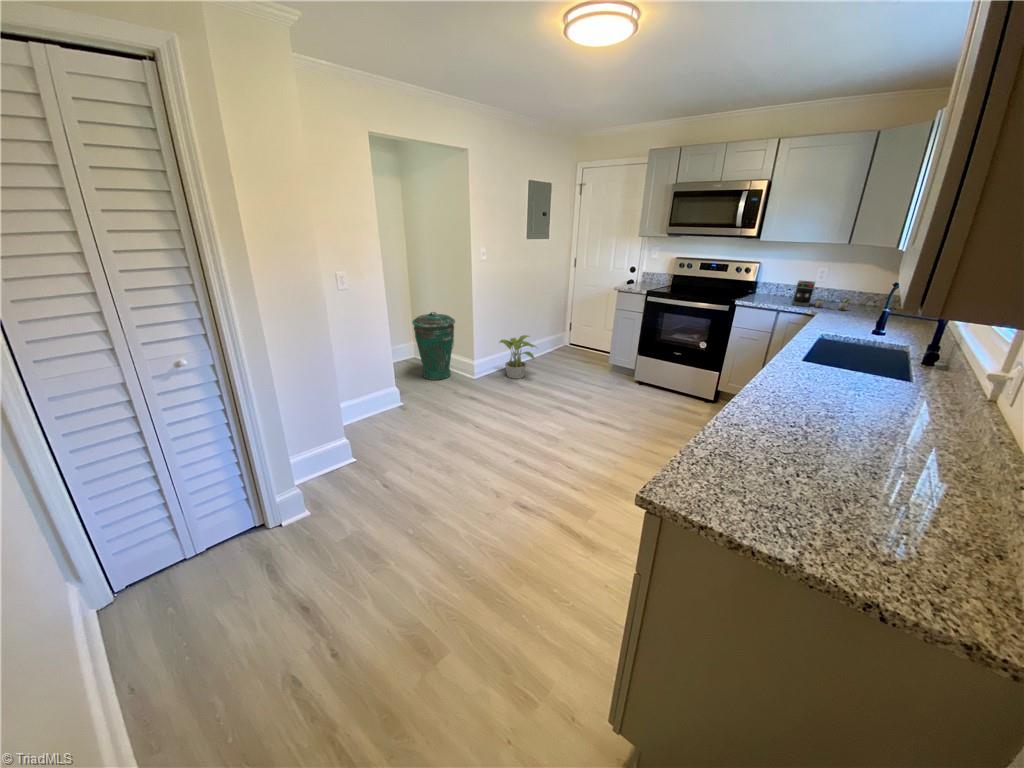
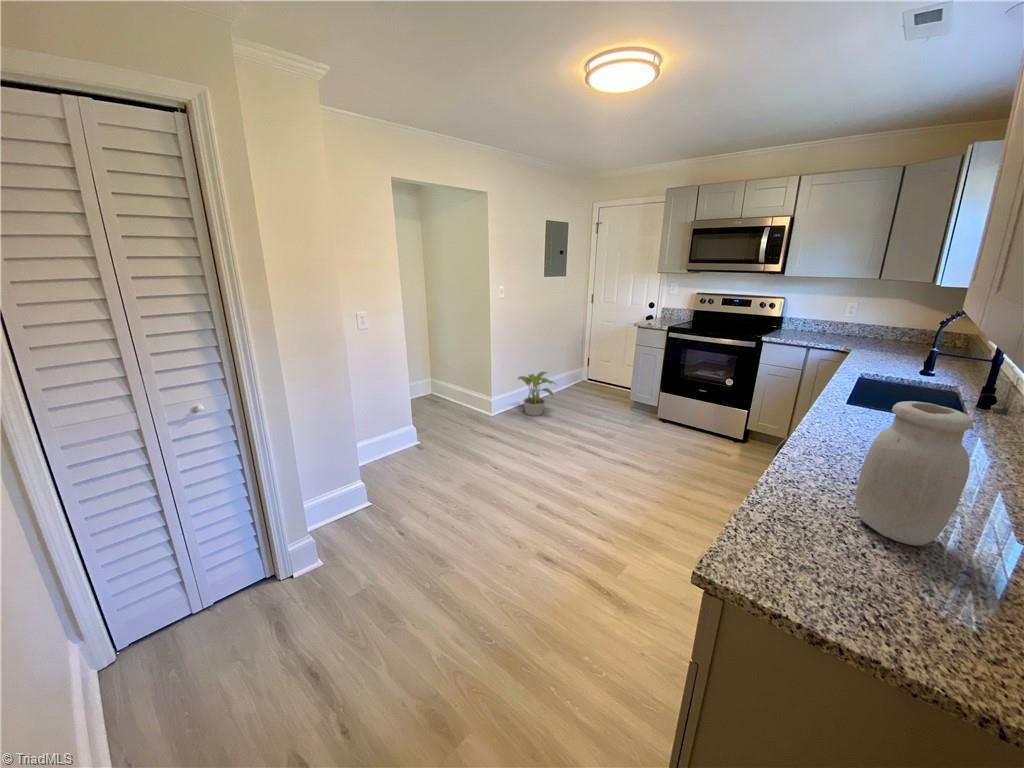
coffee maker: present [792,281,851,310] -> none [821,316,886,347]
trash can: present [412,312,455,380] -> none [430,349,473,417]
jar: none [789,347,887,475] -> present [855,401,973,546]

